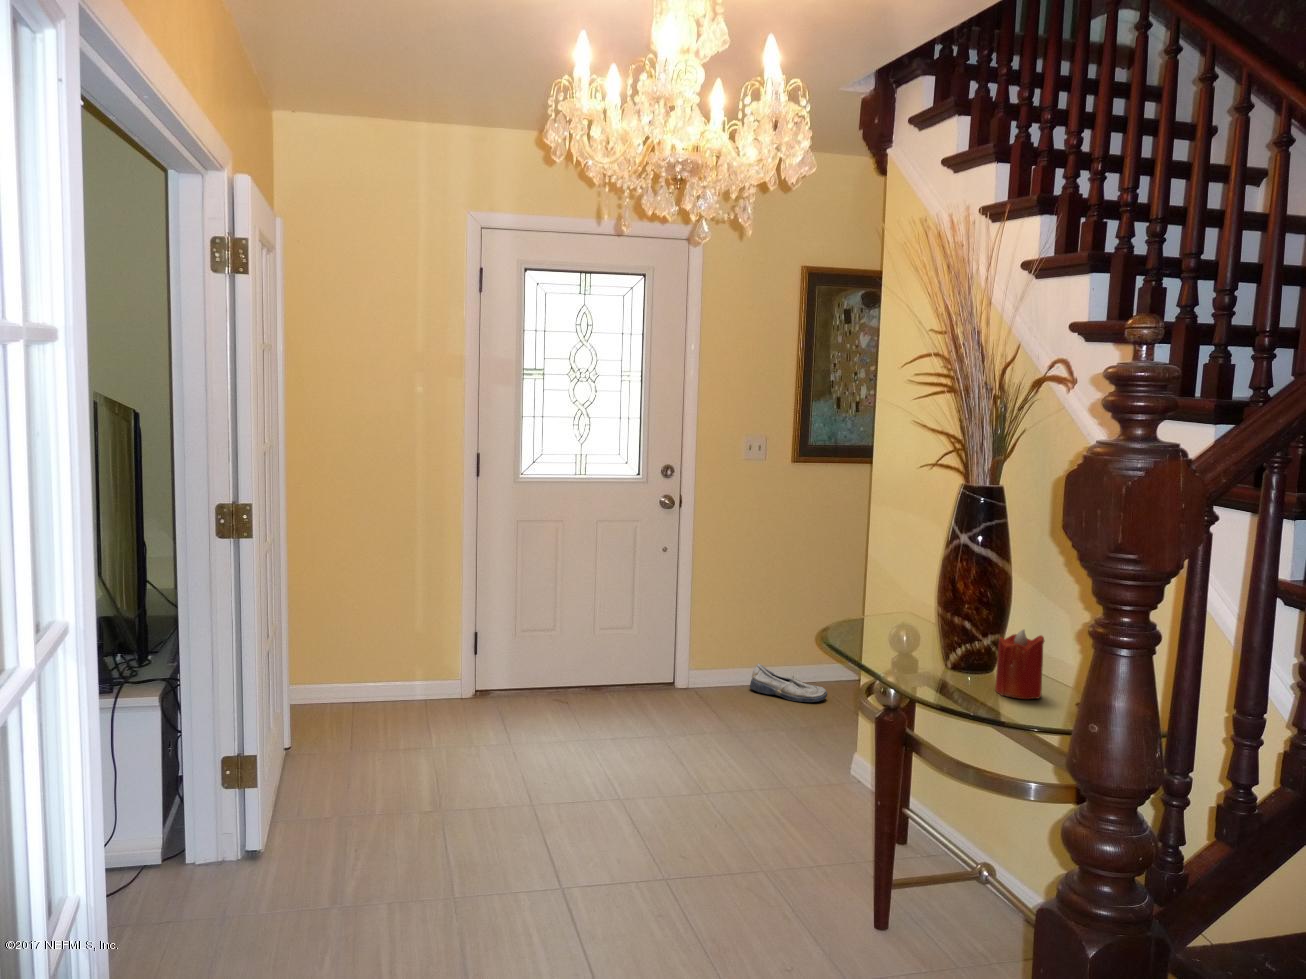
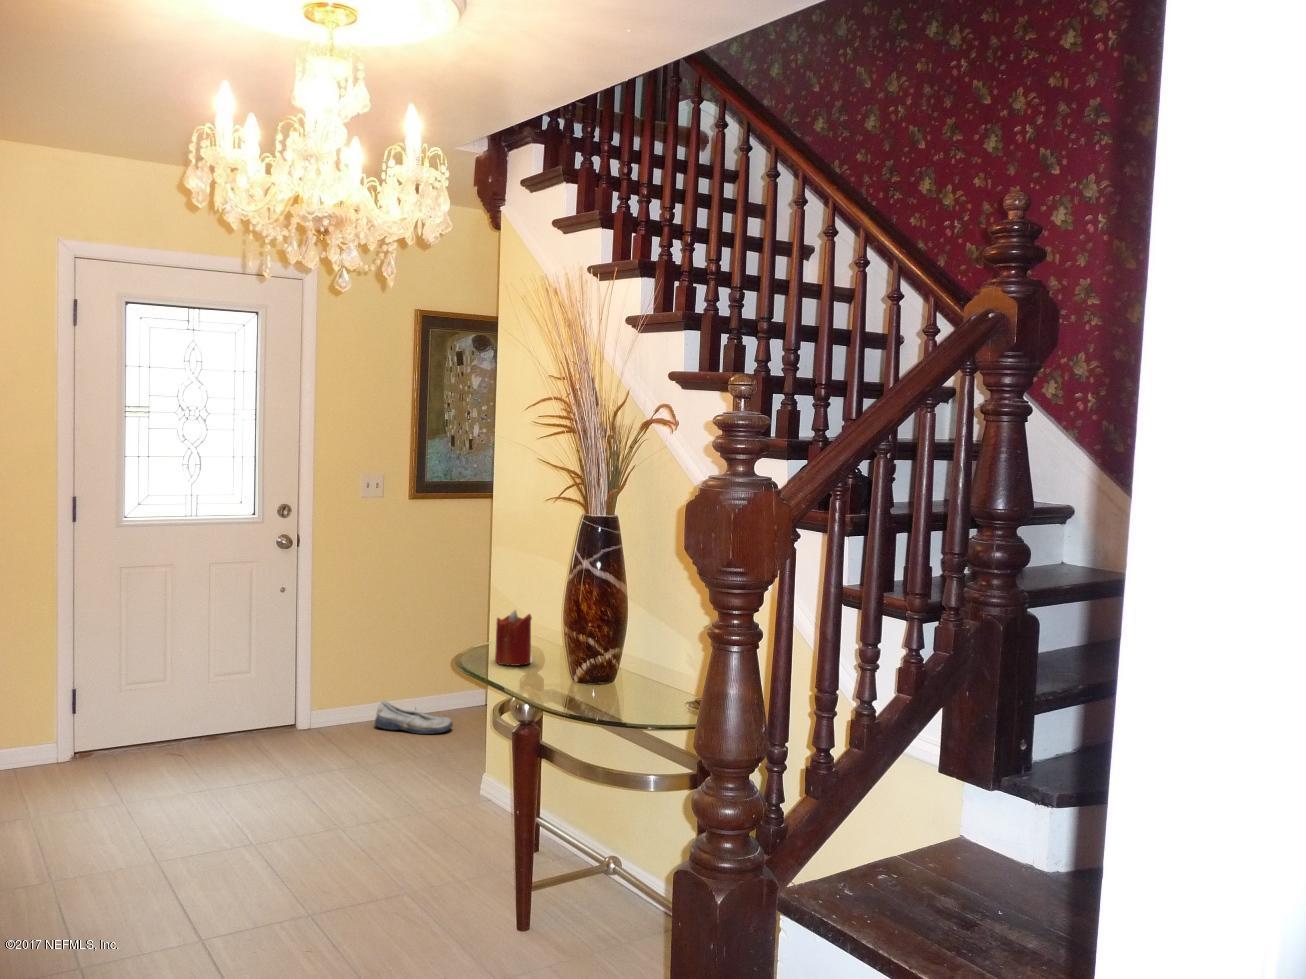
candle: present [995,630,1044,699] -> present [495,610,532,666]

